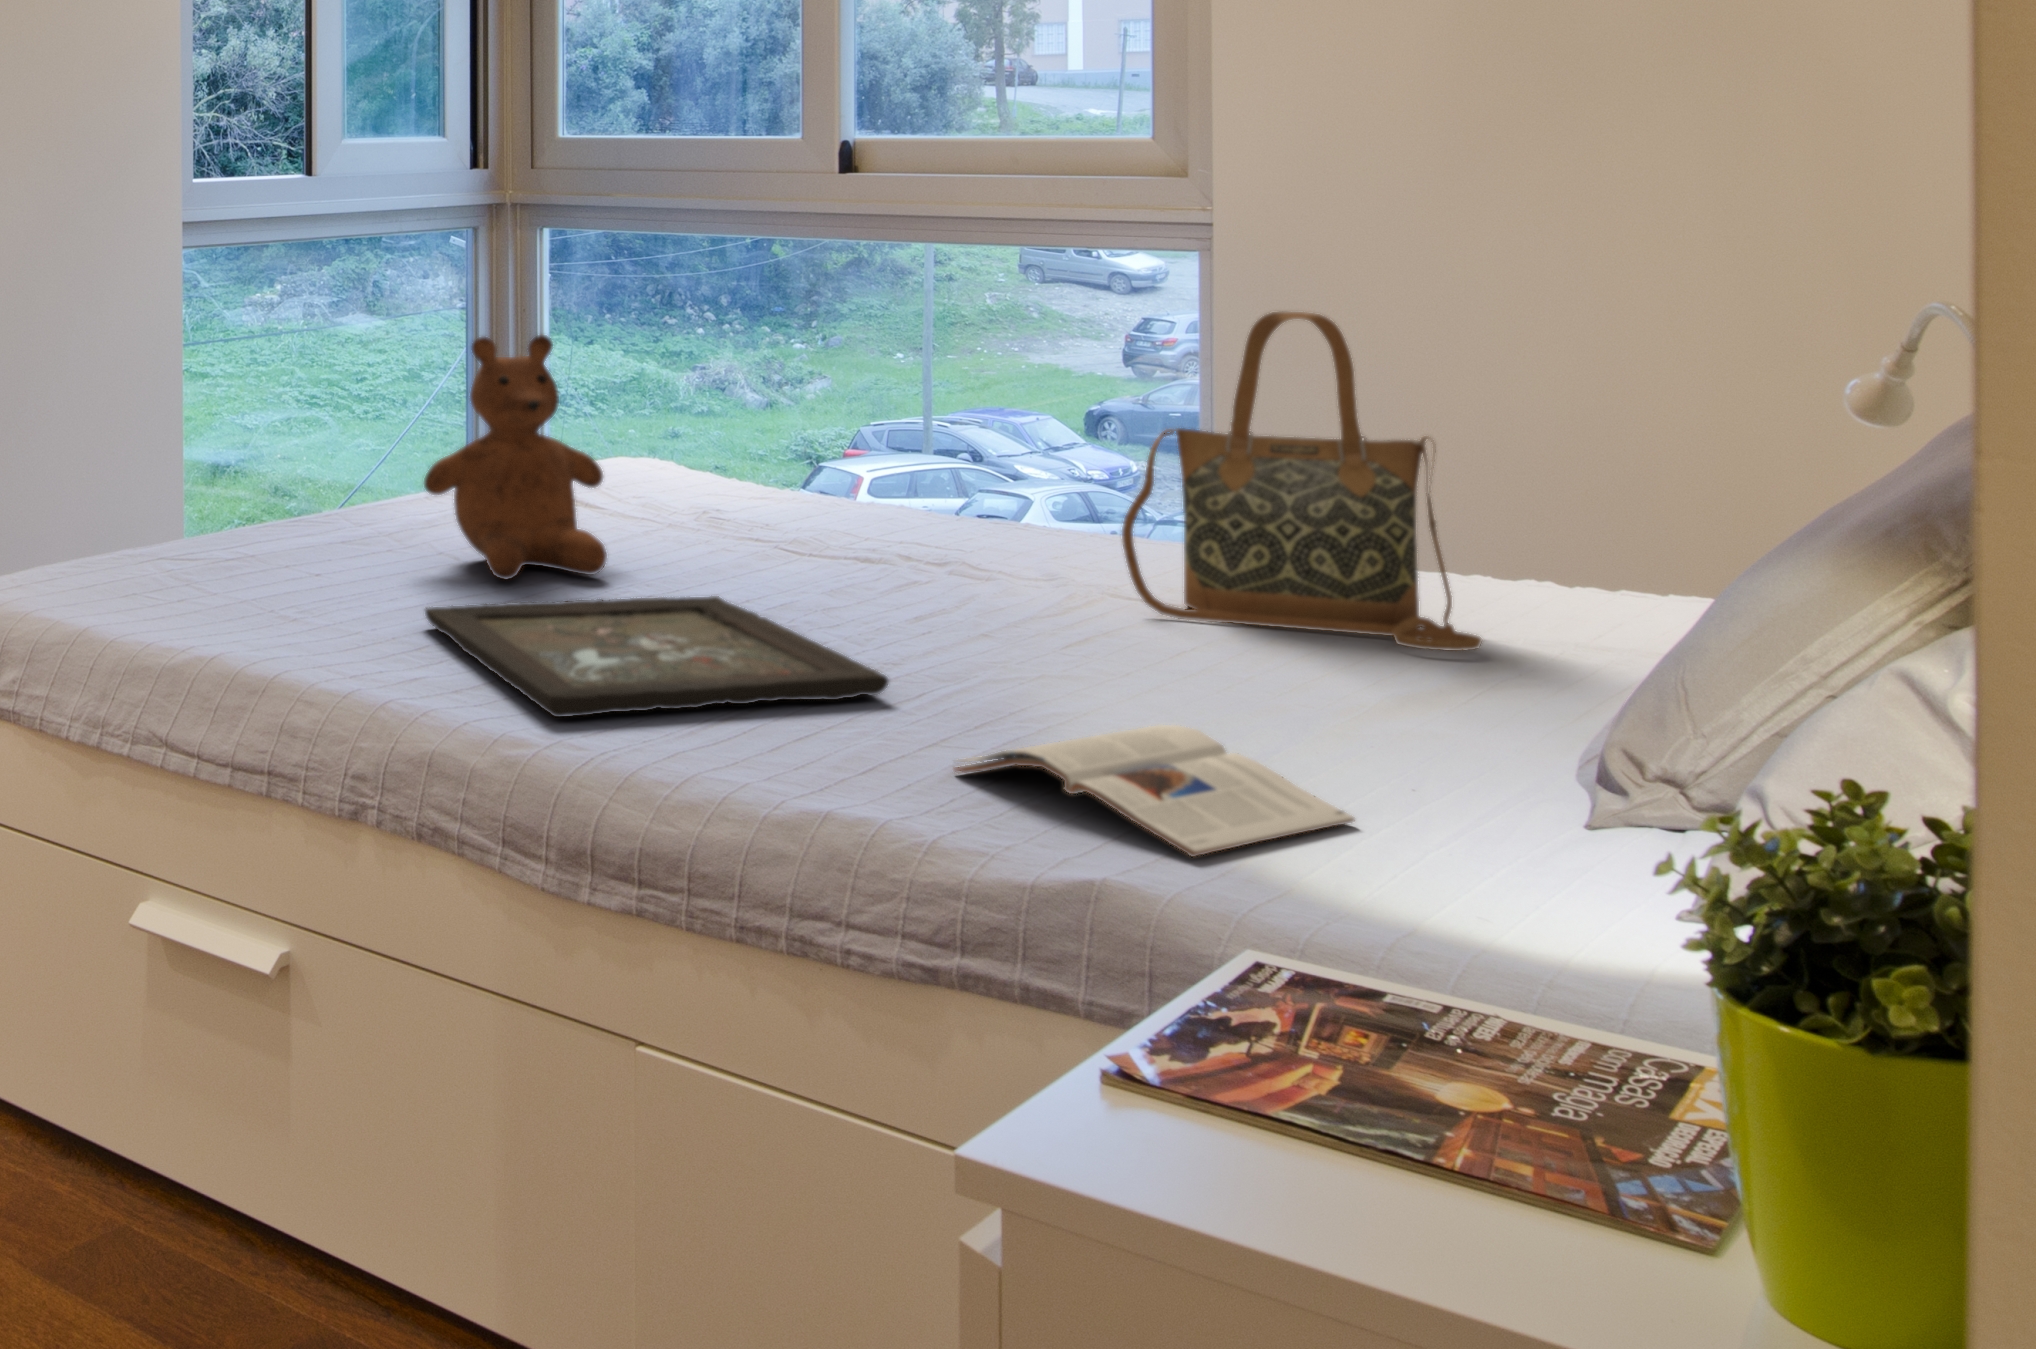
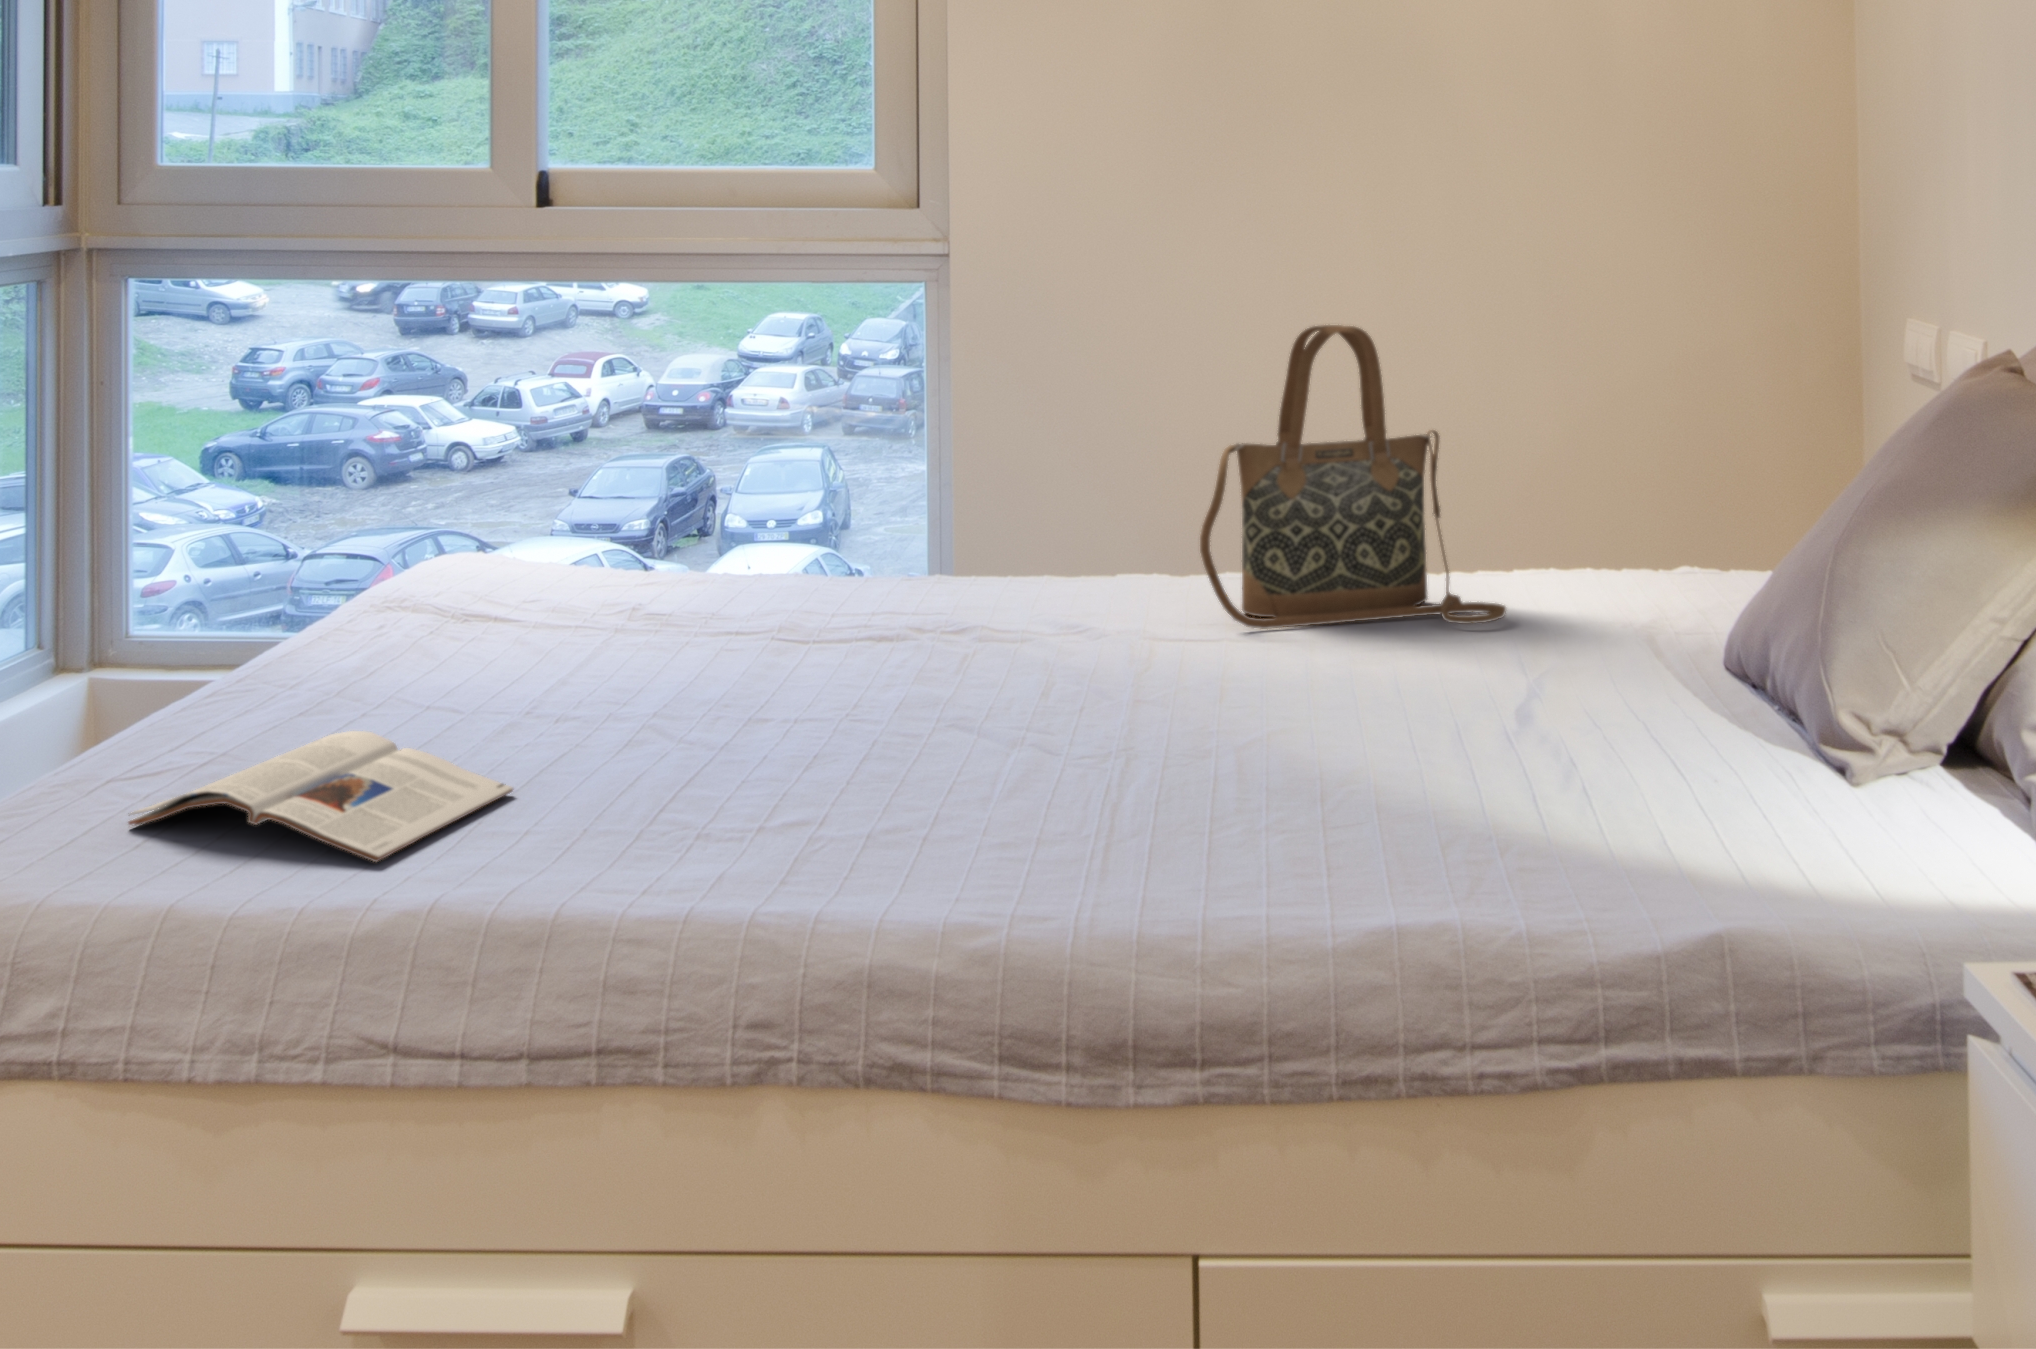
teddy bear: present [424,335,607,579] -> none [484,406,717,712]
tray: present [425,596,888,717] -> none [632,688,1218,884]
magazine: present [954,725,1355,856] -> present [129,731,513,862]

